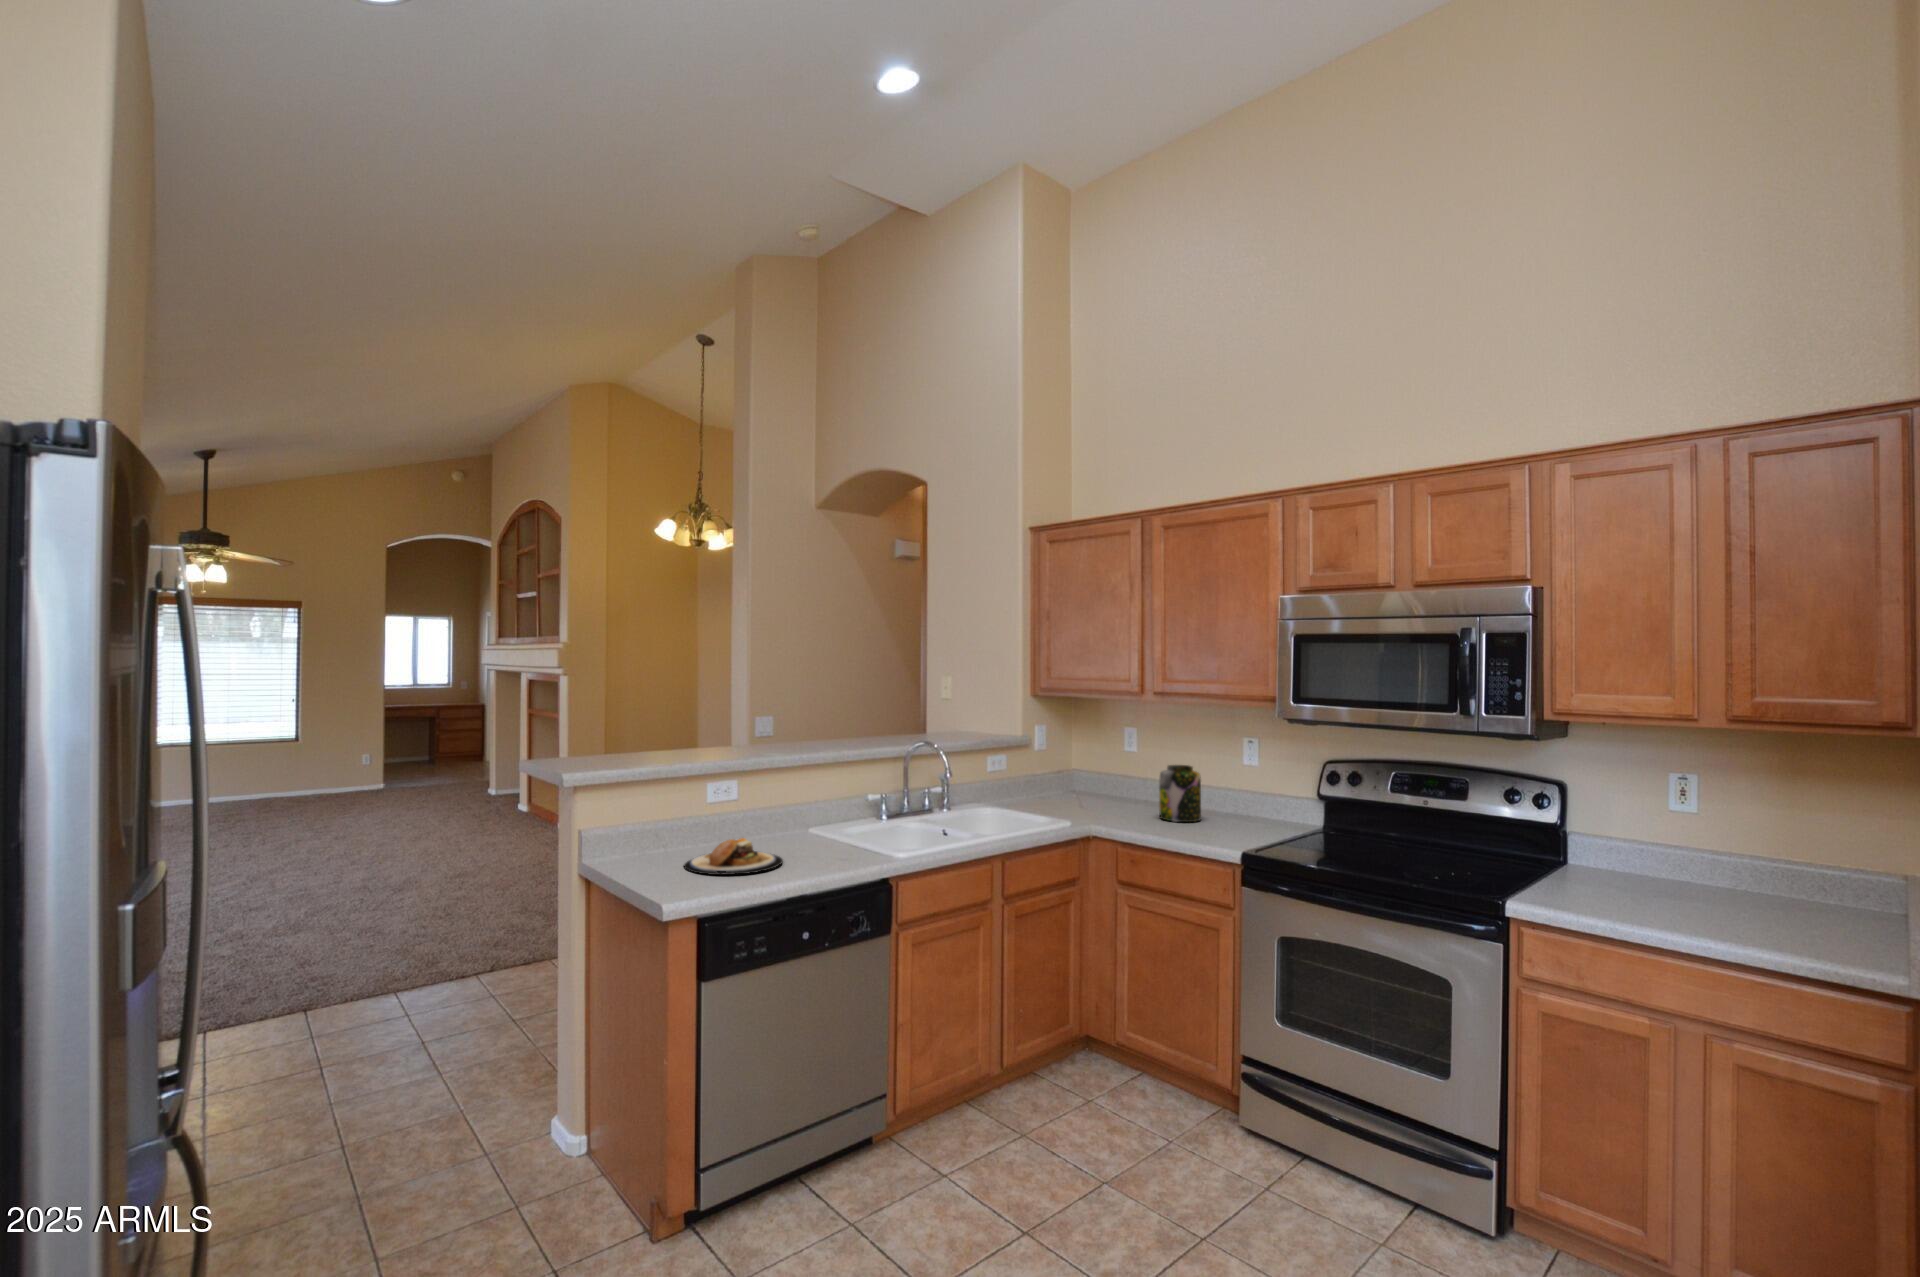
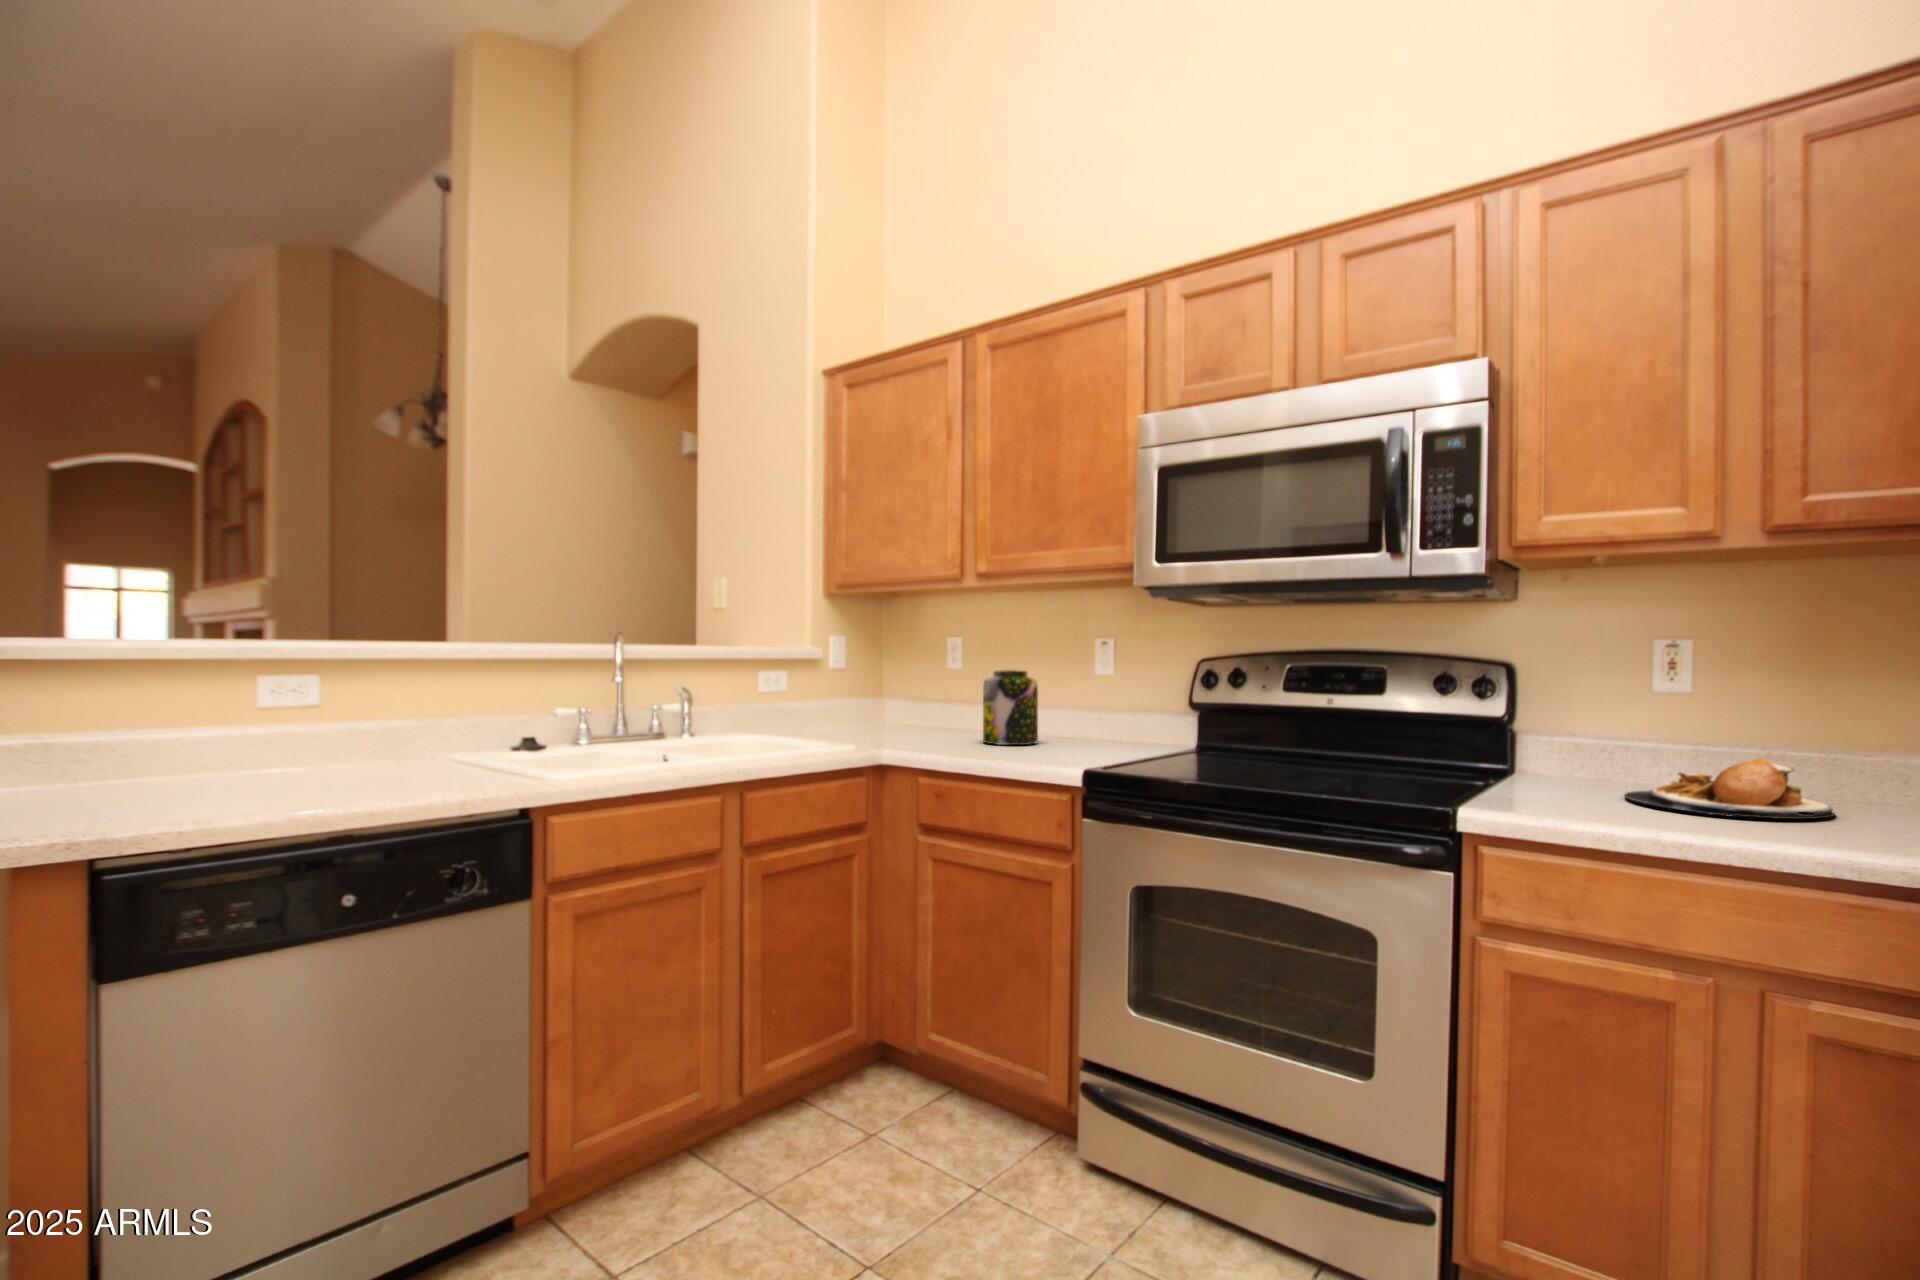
plate: present [684,838,783,875] -> present [1625,760,1835,819]

